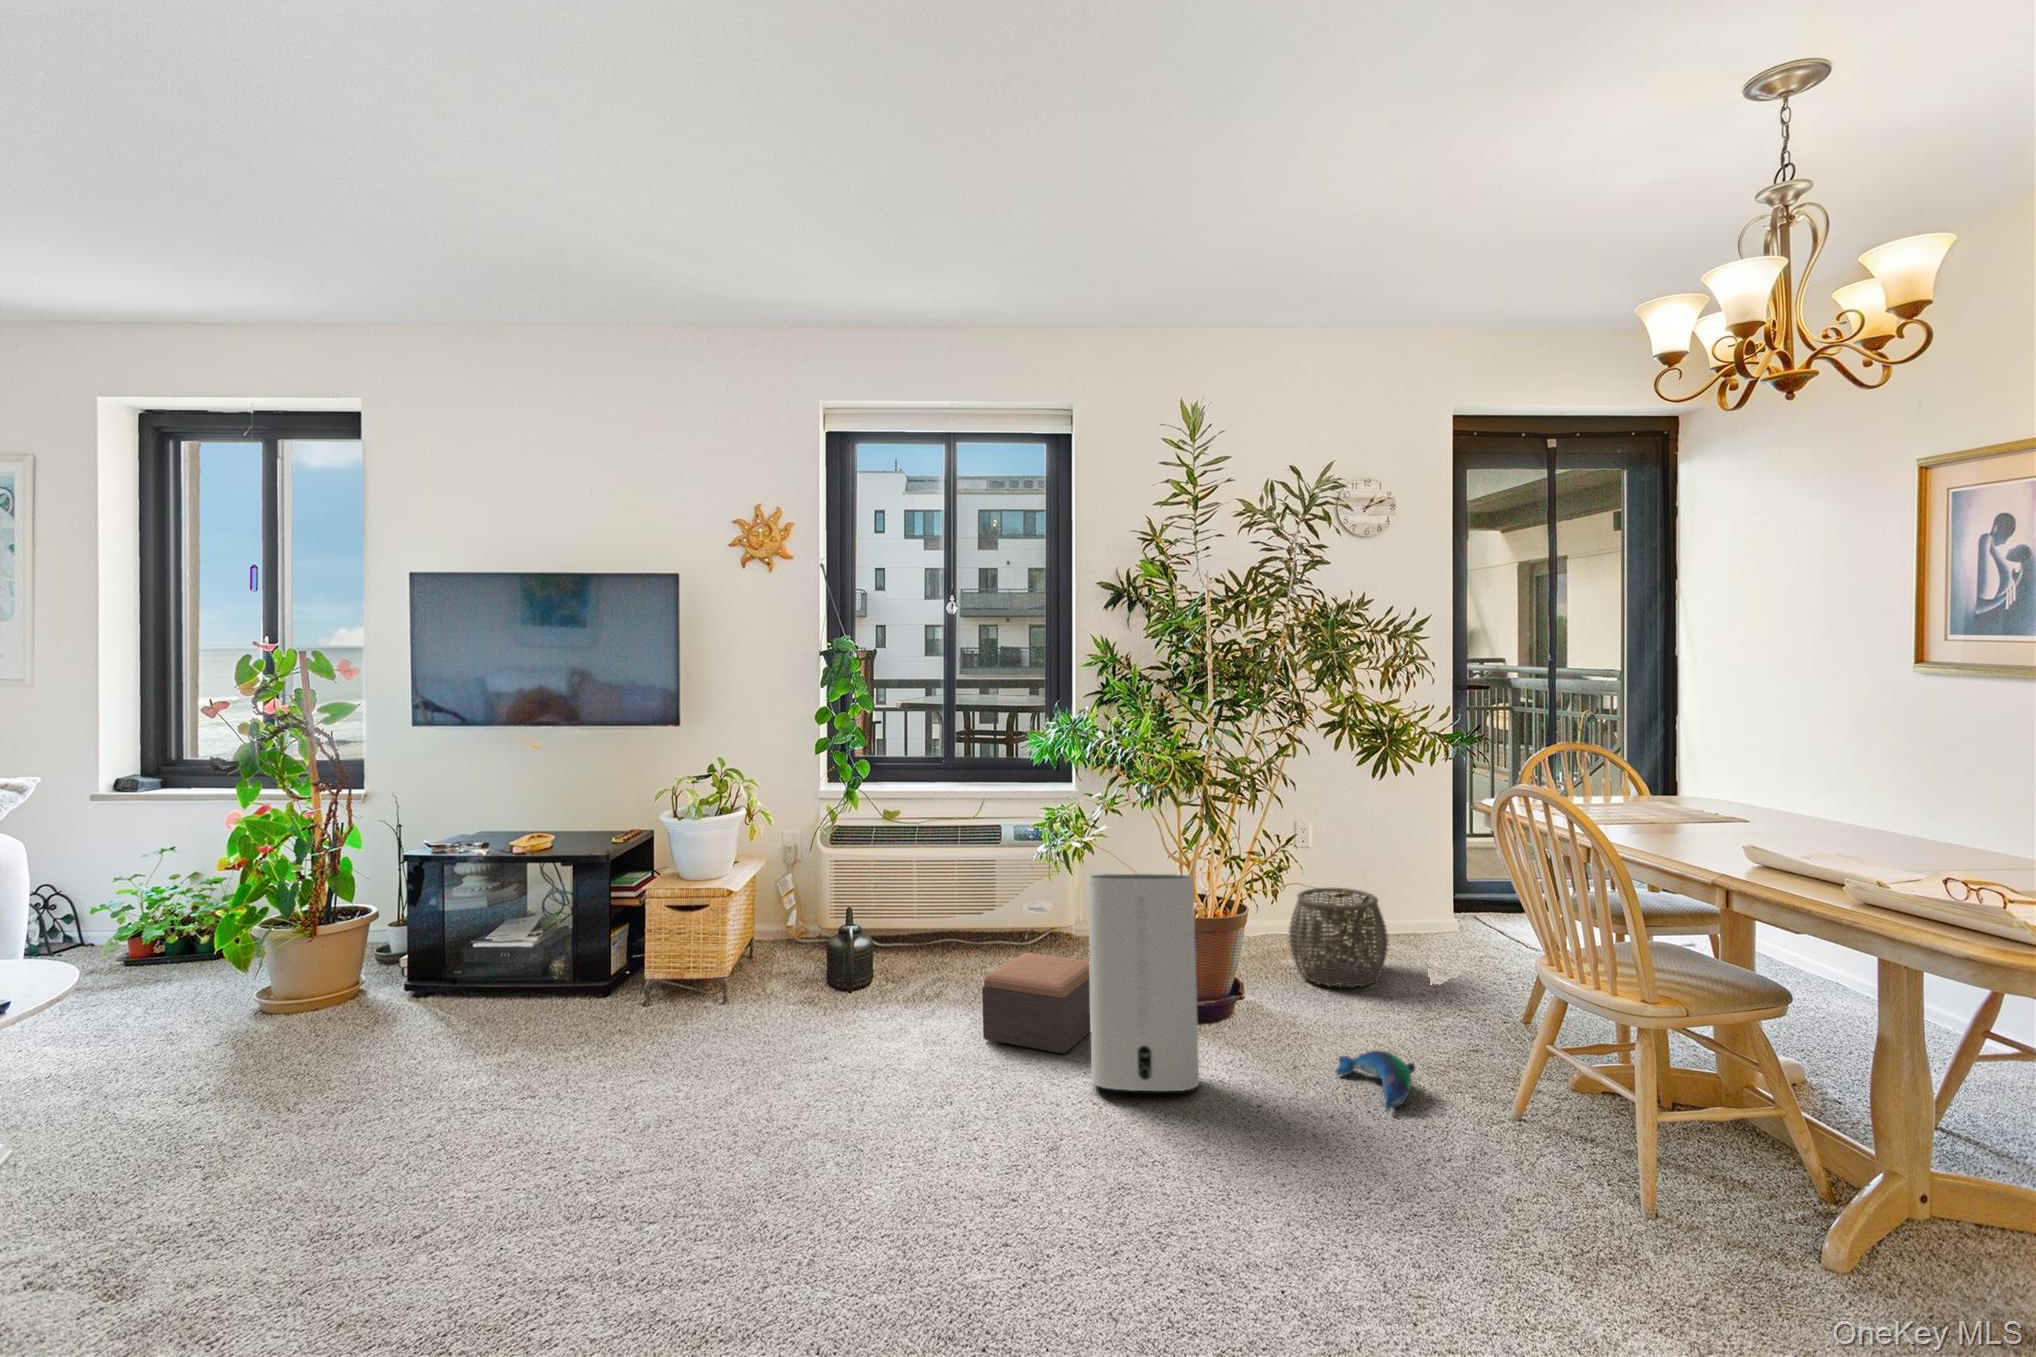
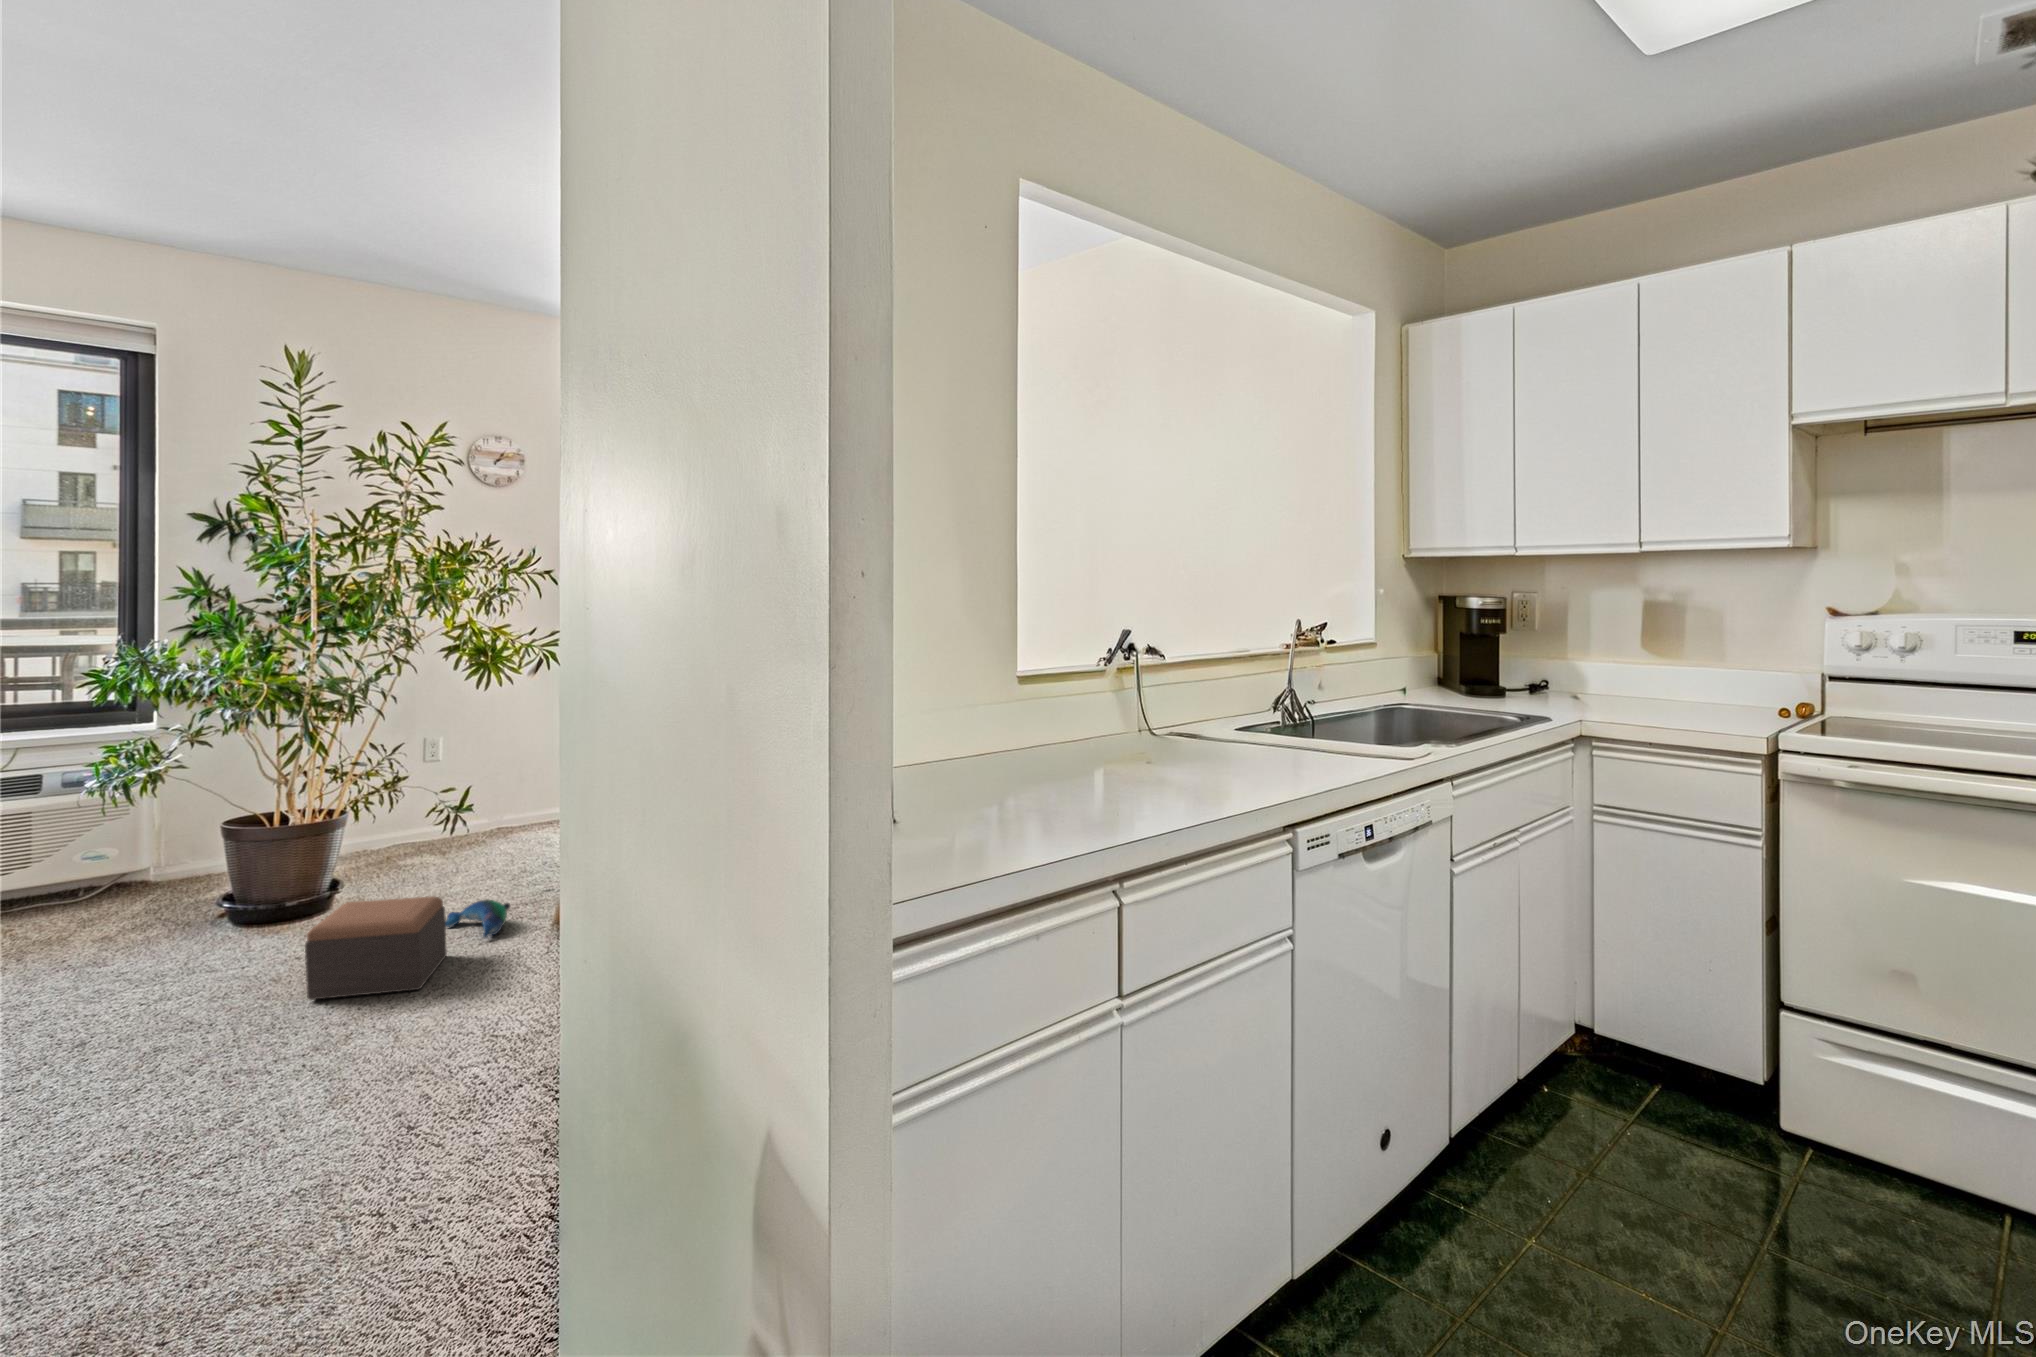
air purifier: present [1088,874,1199,1091] -> none [177,778,309,980]
woven basket: present [1289,888,1388,988] -> none [408,793,502,875]
footstool: present [982,953,1091,1054] -> present [305,896,447,1000]

